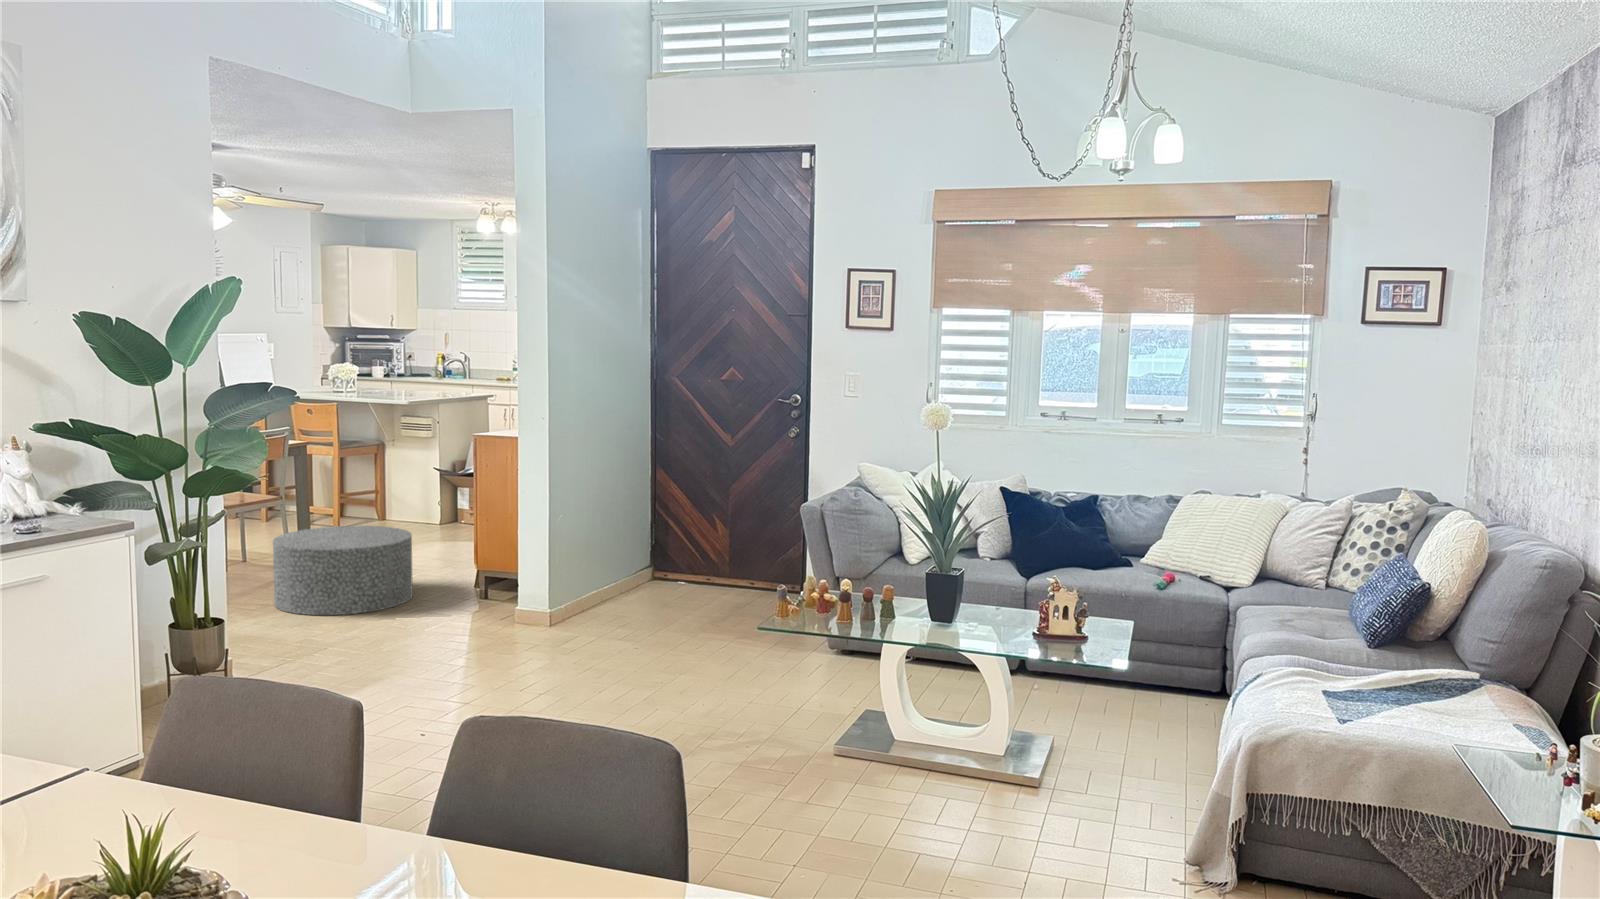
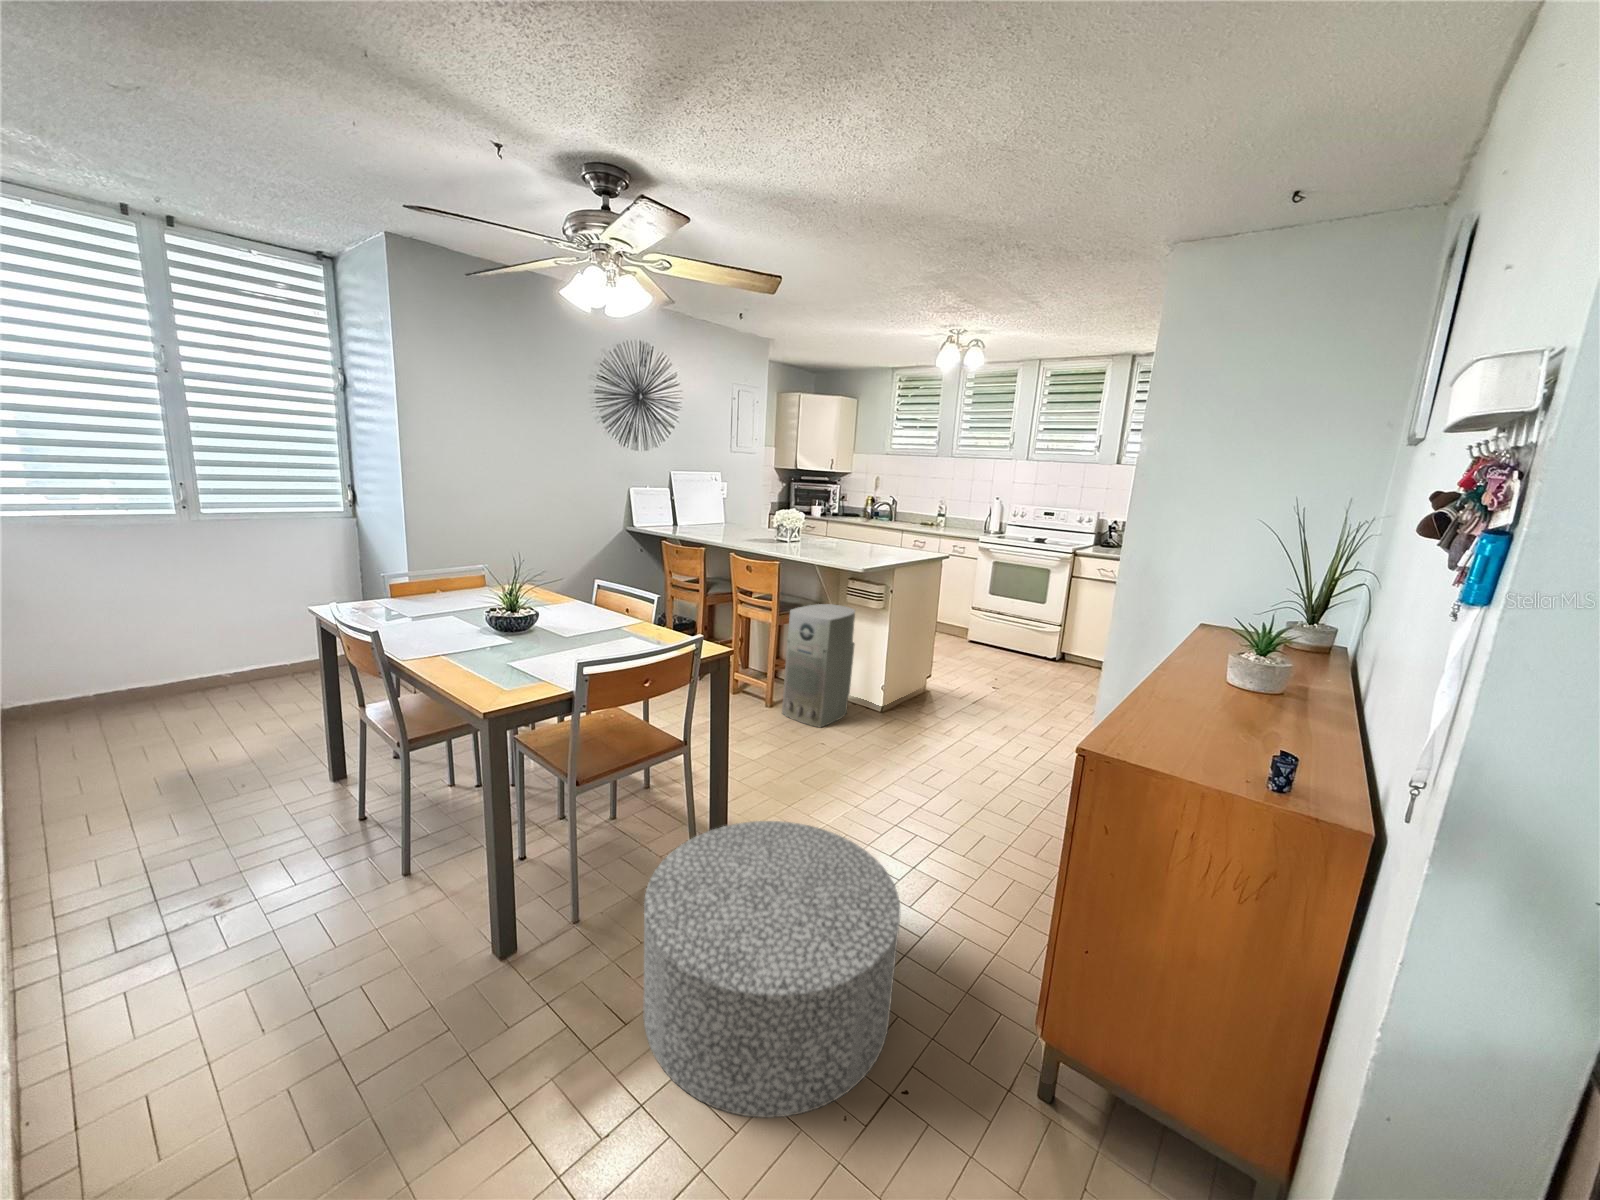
air purifier: none [348,438,410,535] -> present [782,604,855,727]

